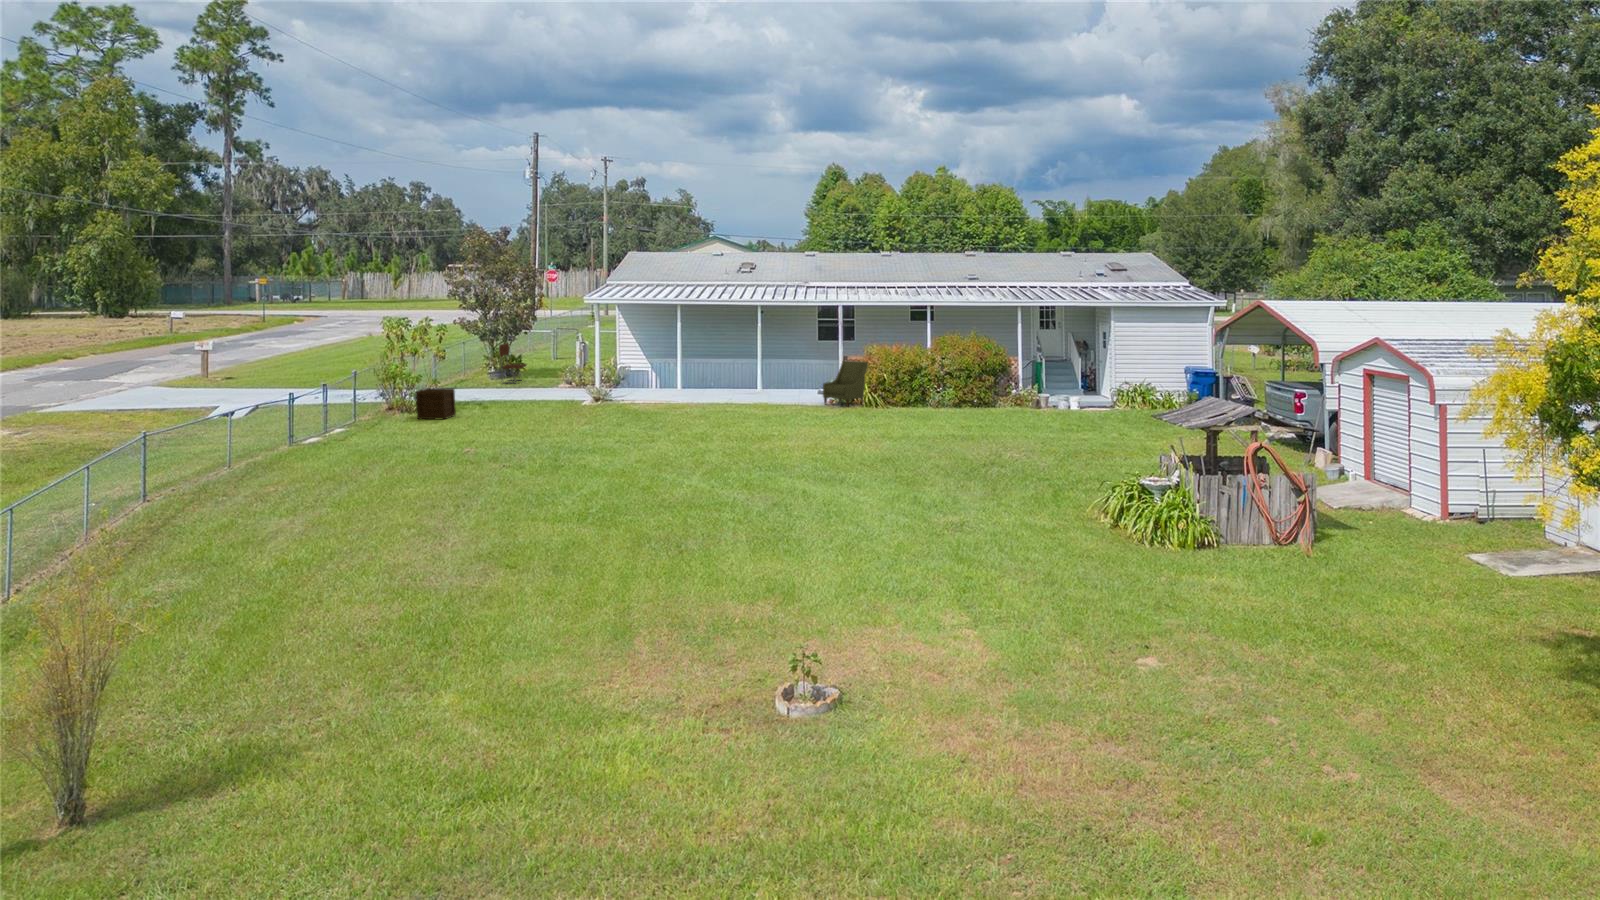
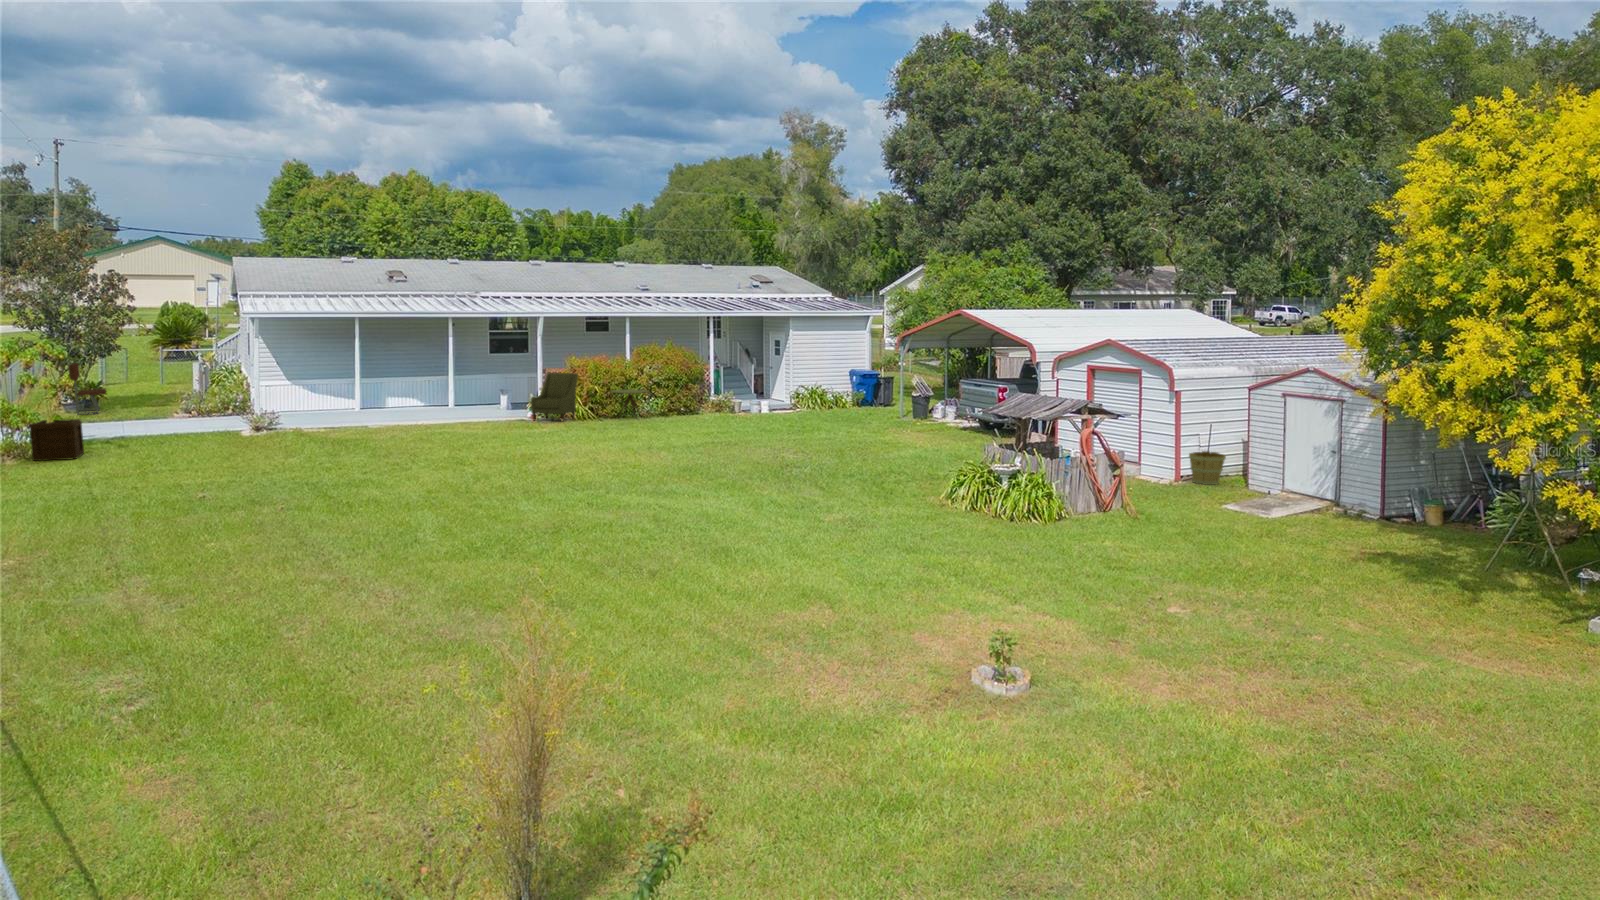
round table: none [897,378,936,407] -> present [610,389,648,416]
wooden bucket: none [1455,483,1509,527] -> present [1189,451,1226,485]

